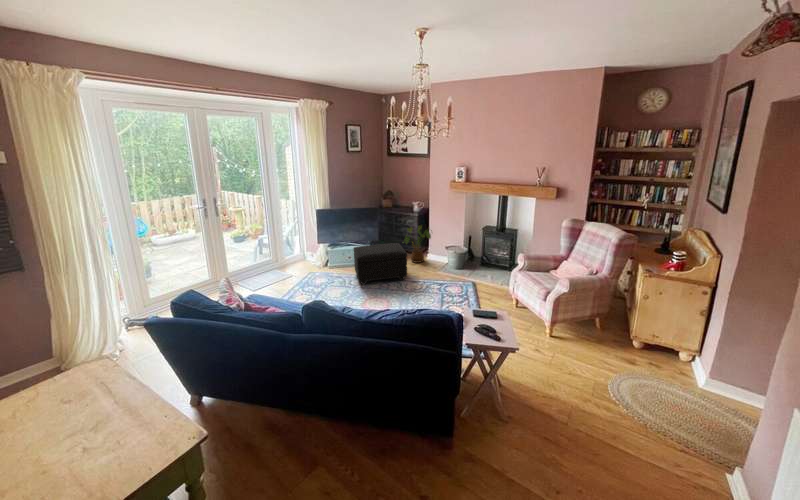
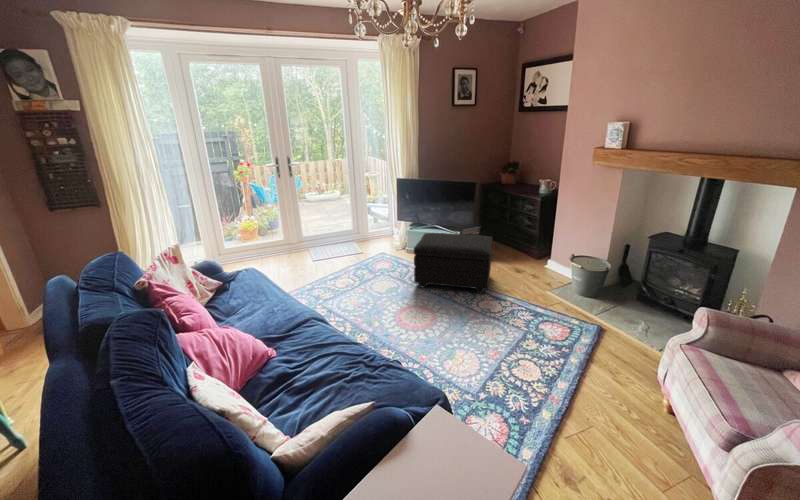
house plant: present [404,226,432,263] -> none [504,214,556,272]

